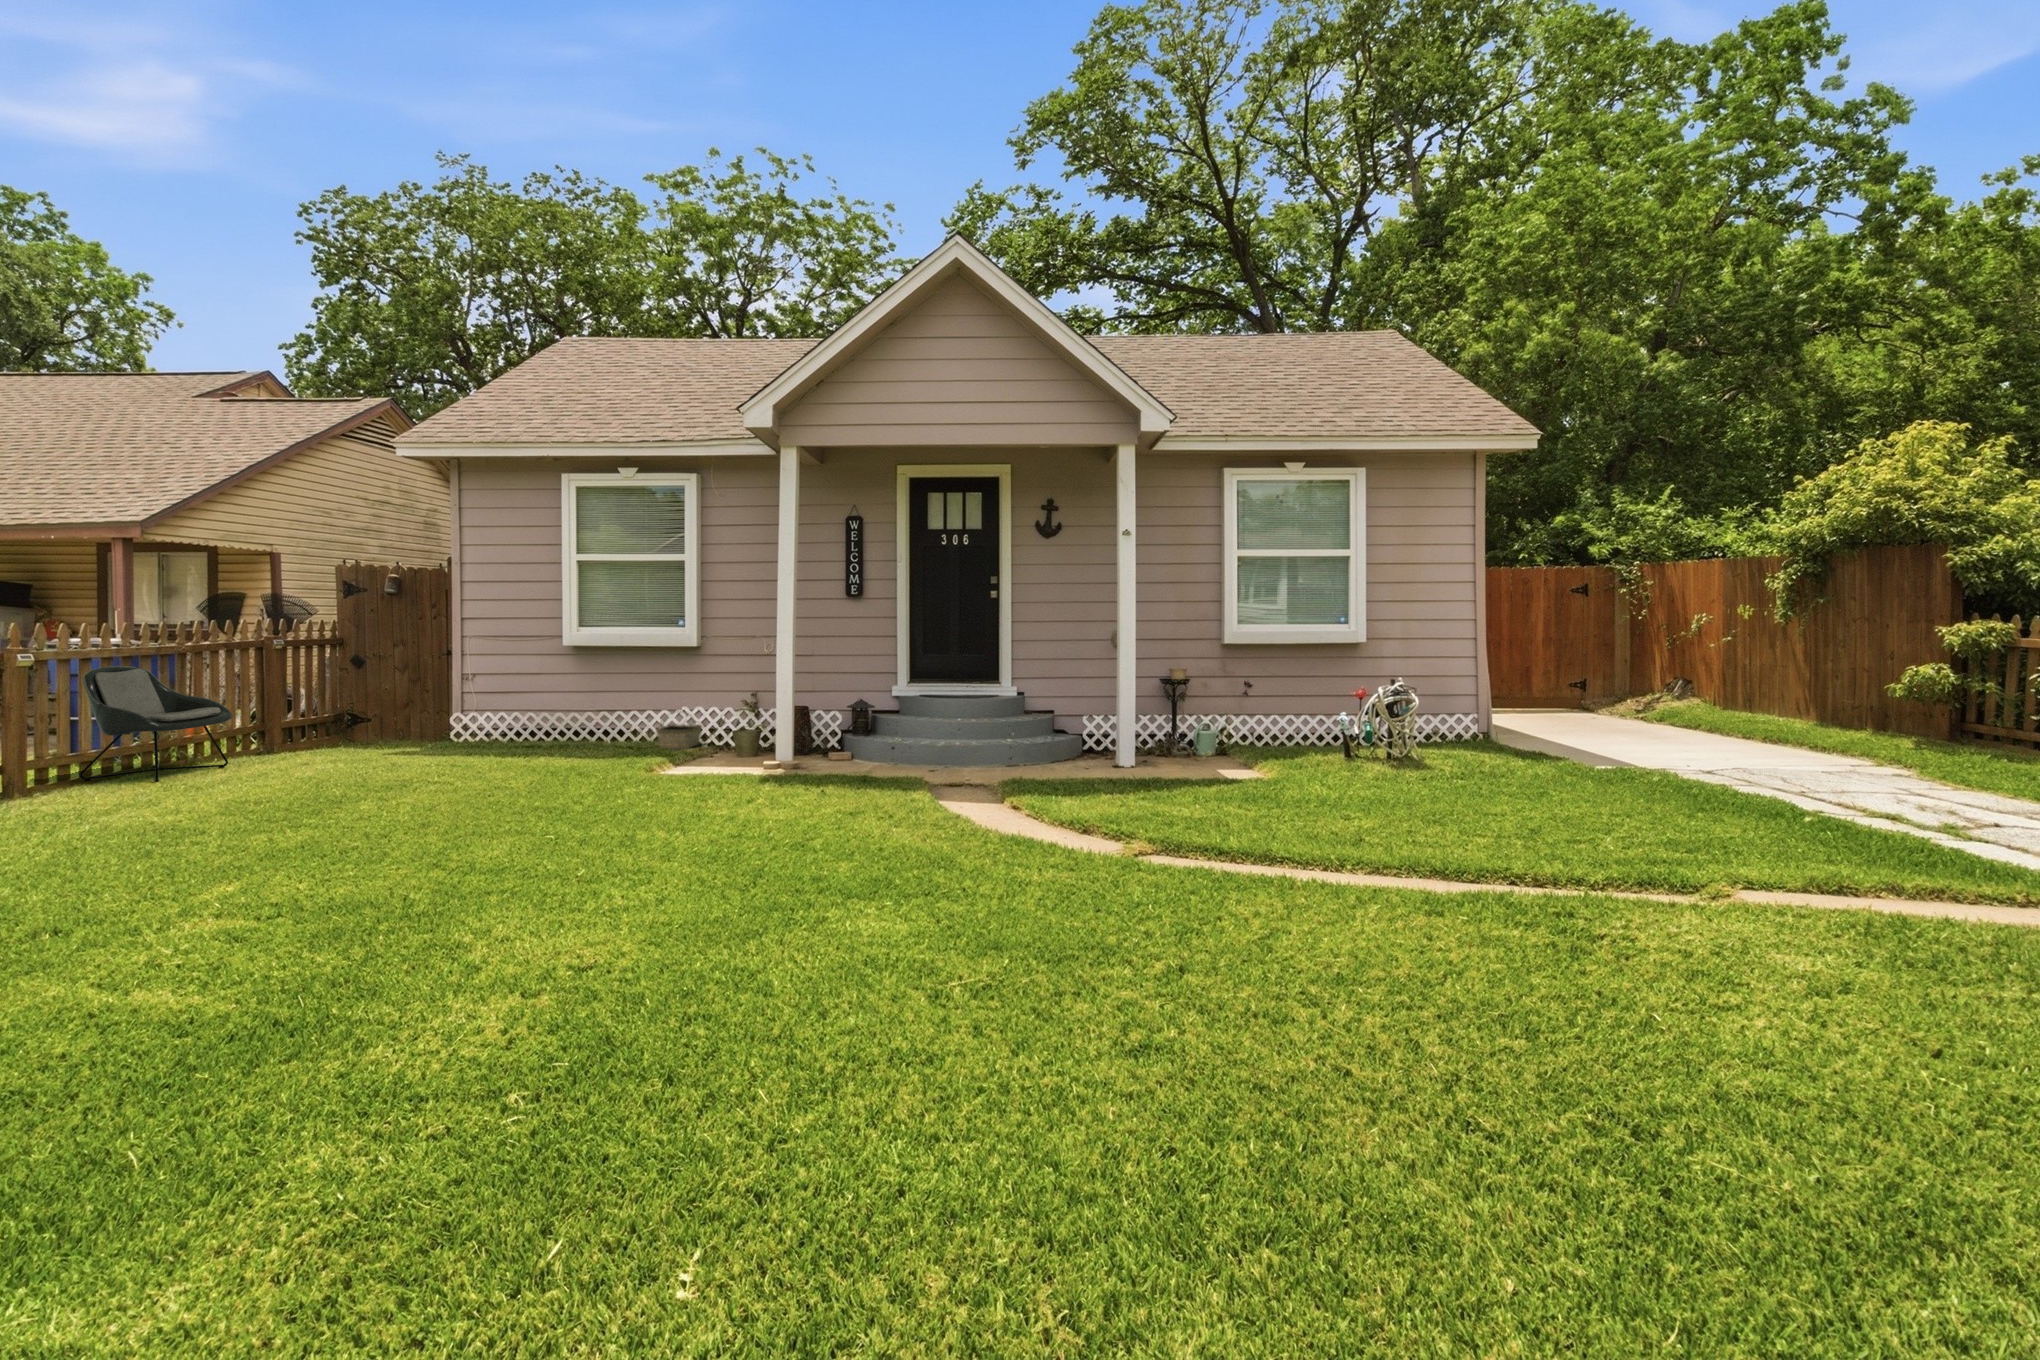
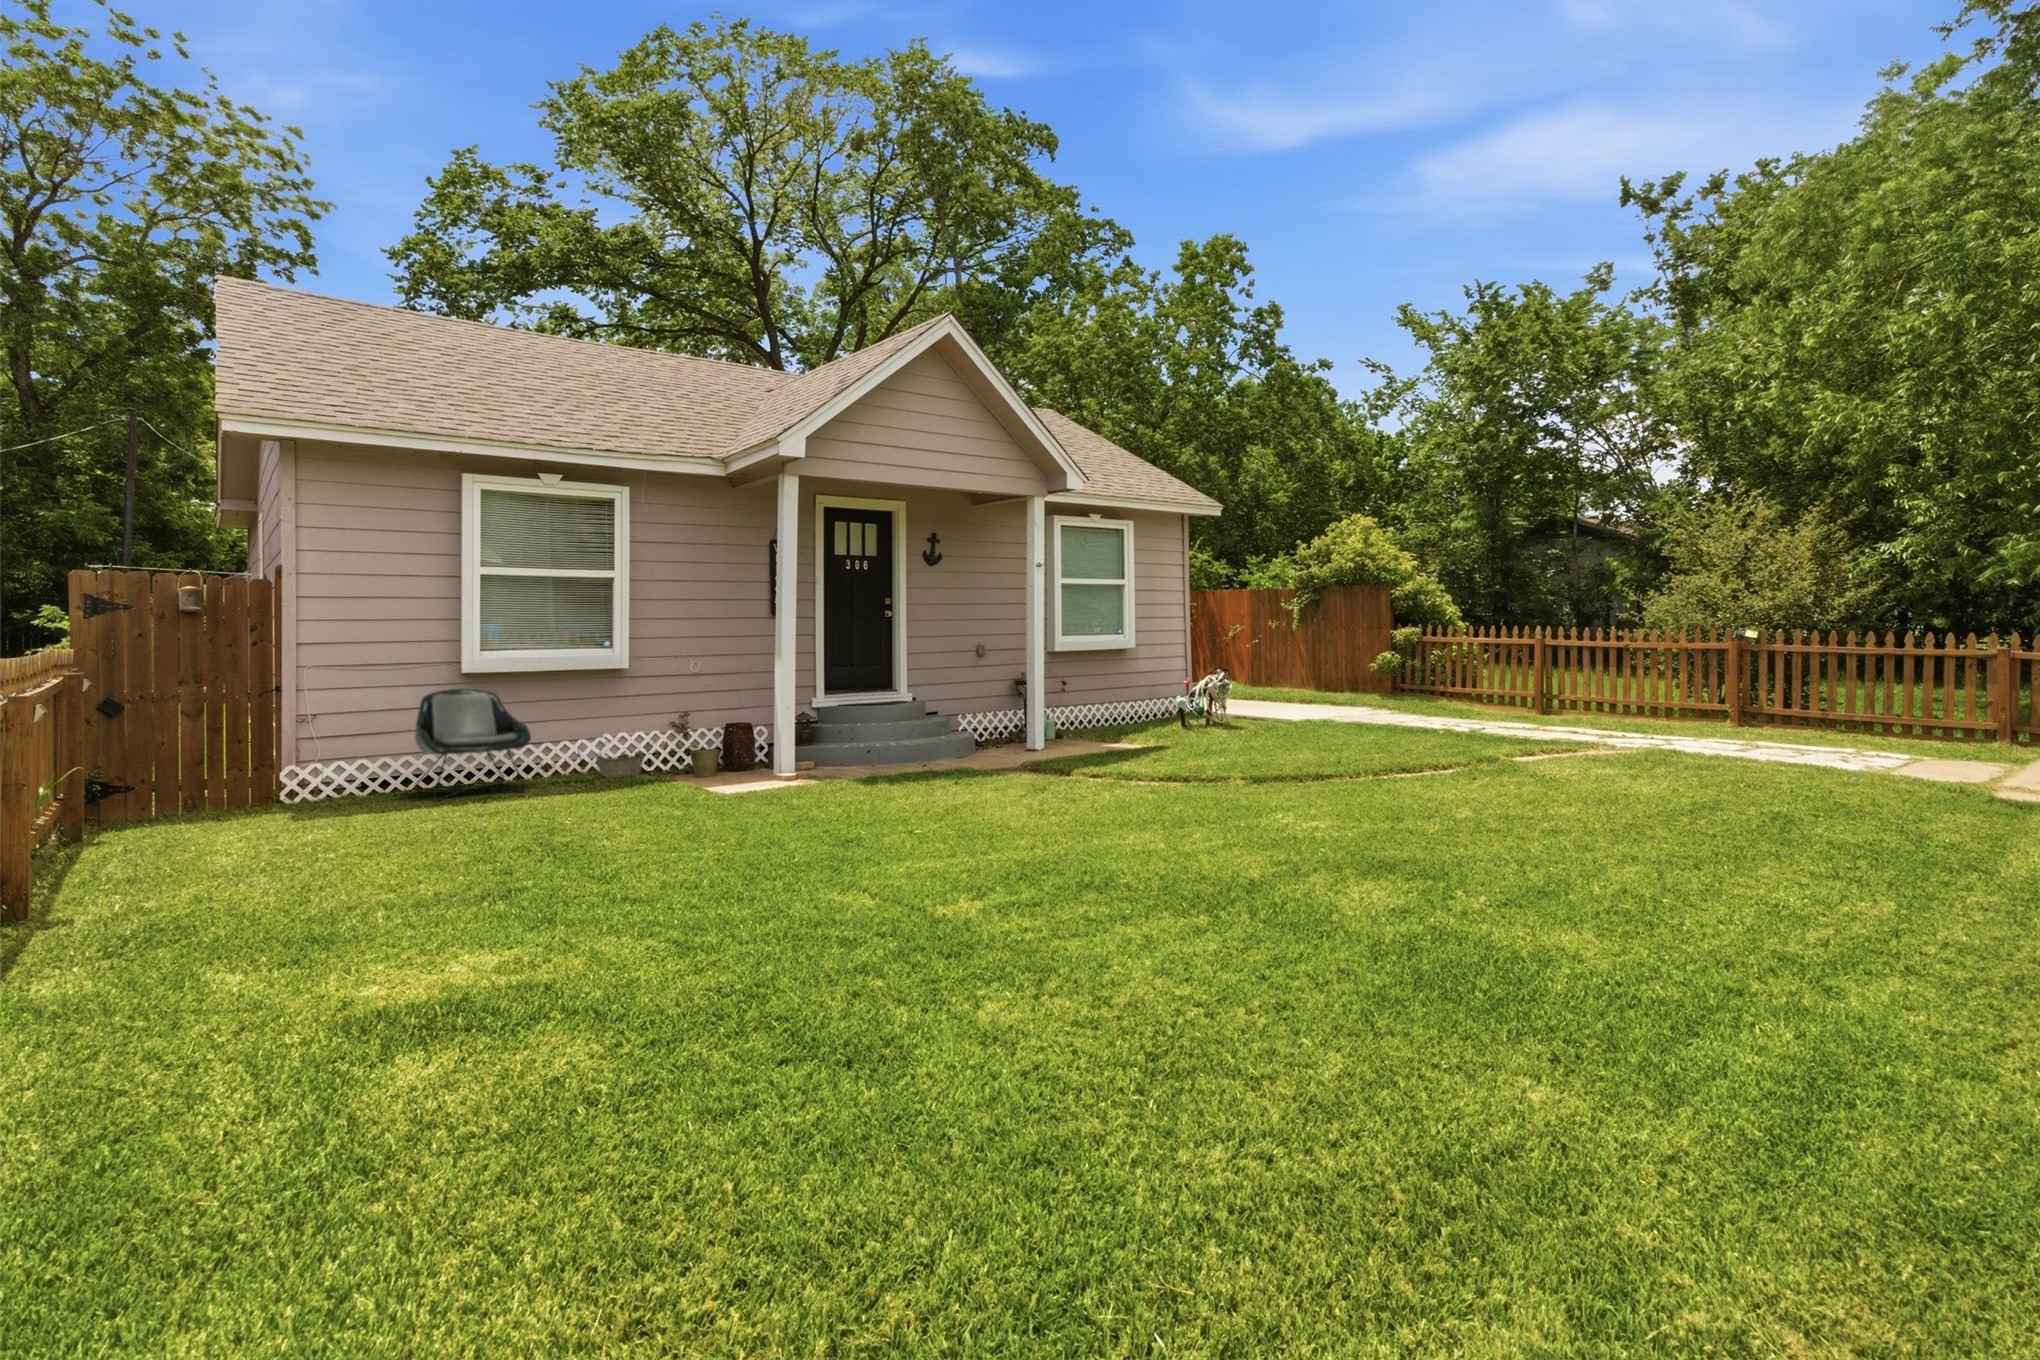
lounge chair: present [80,666,232,782] -> present [415,689,531,802]

